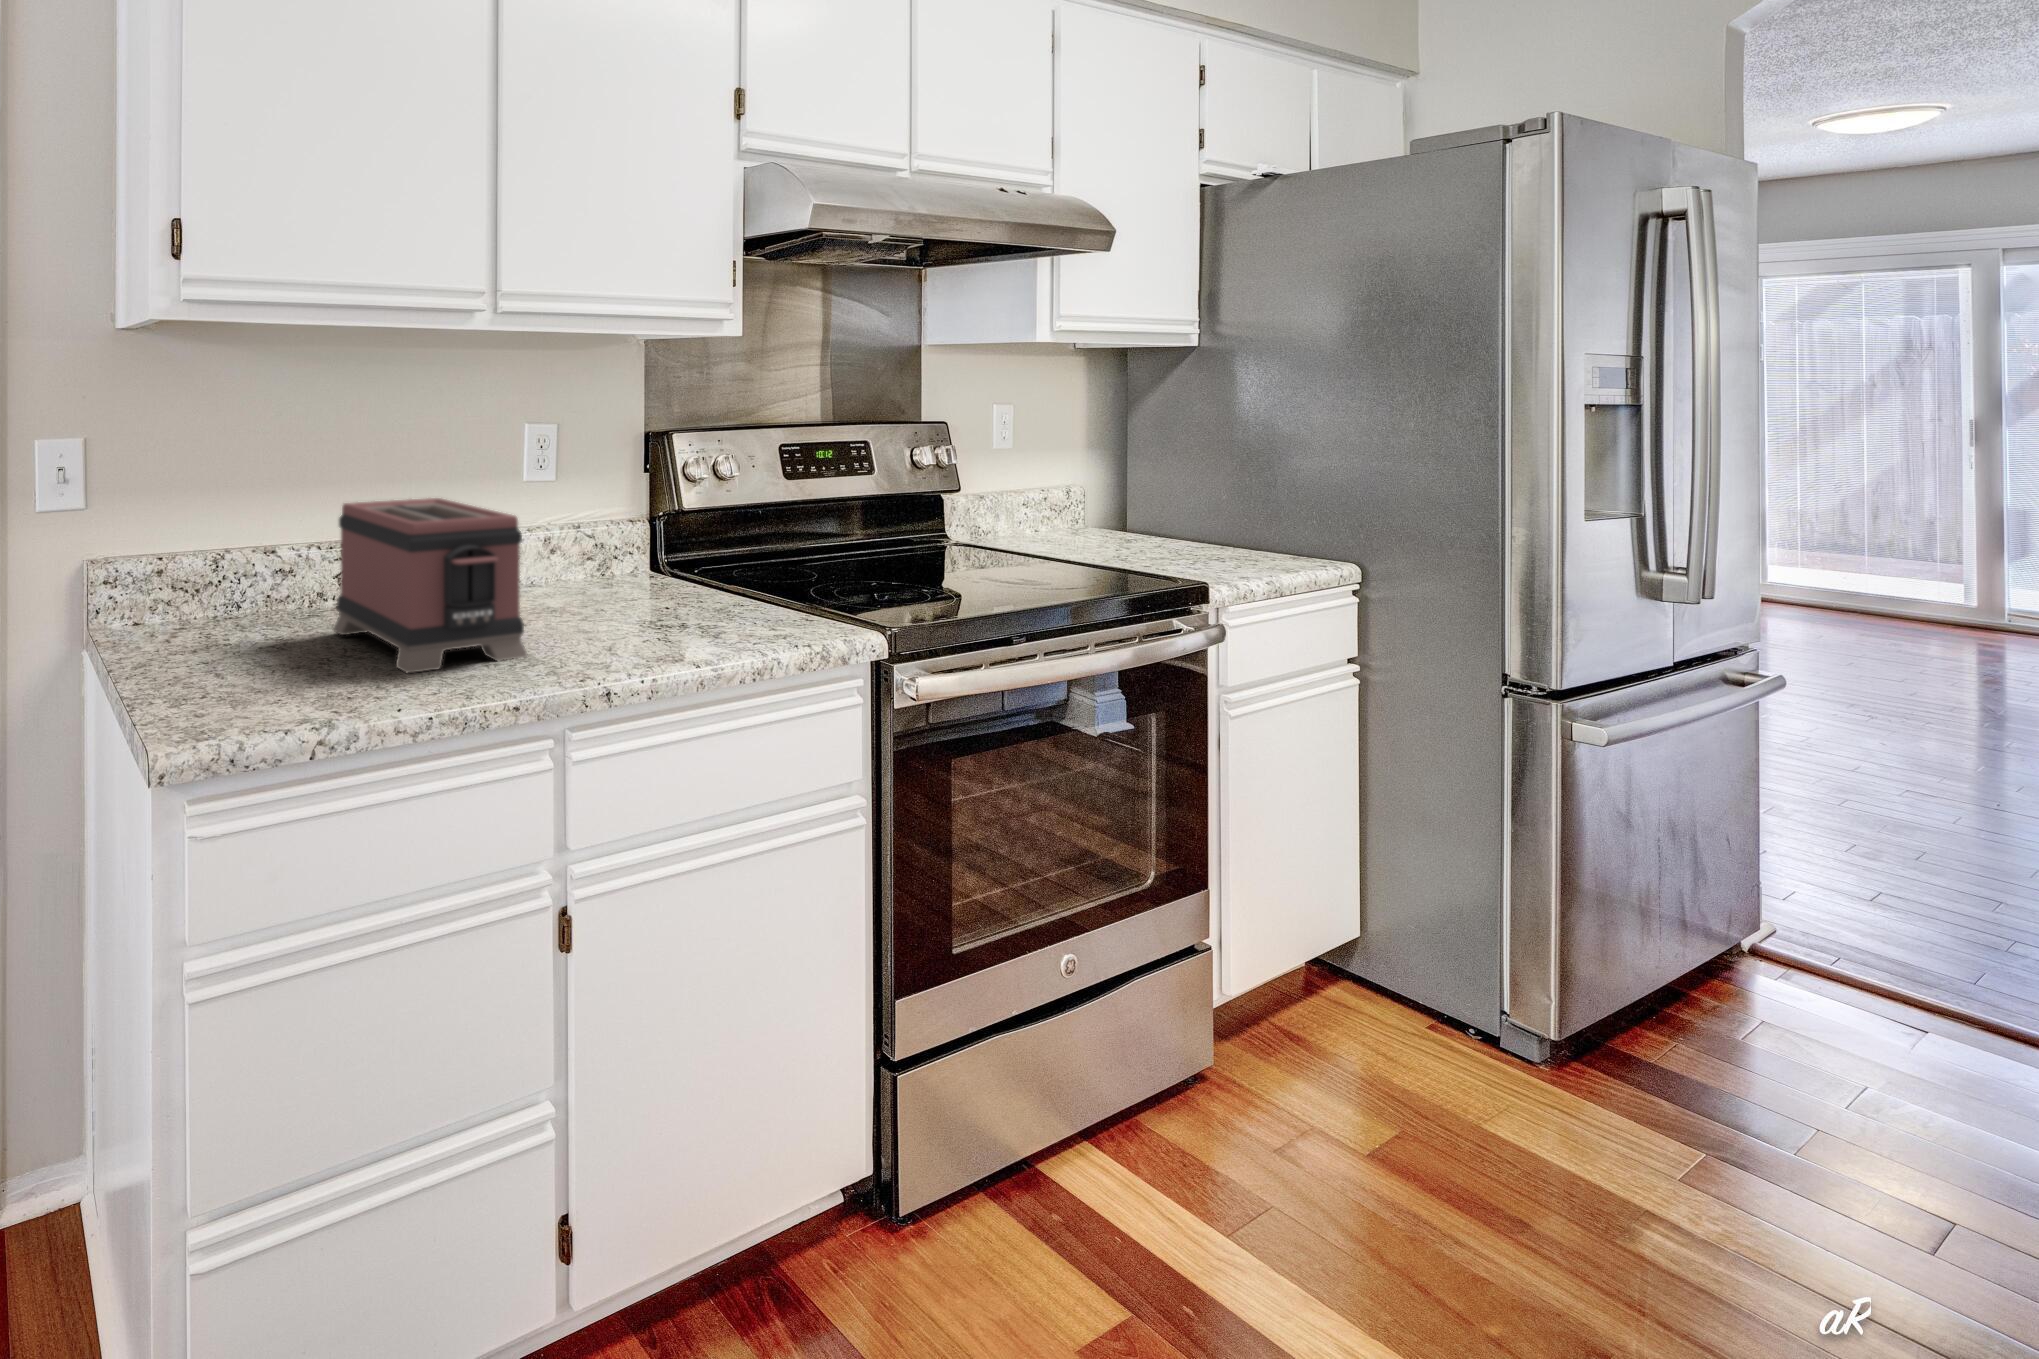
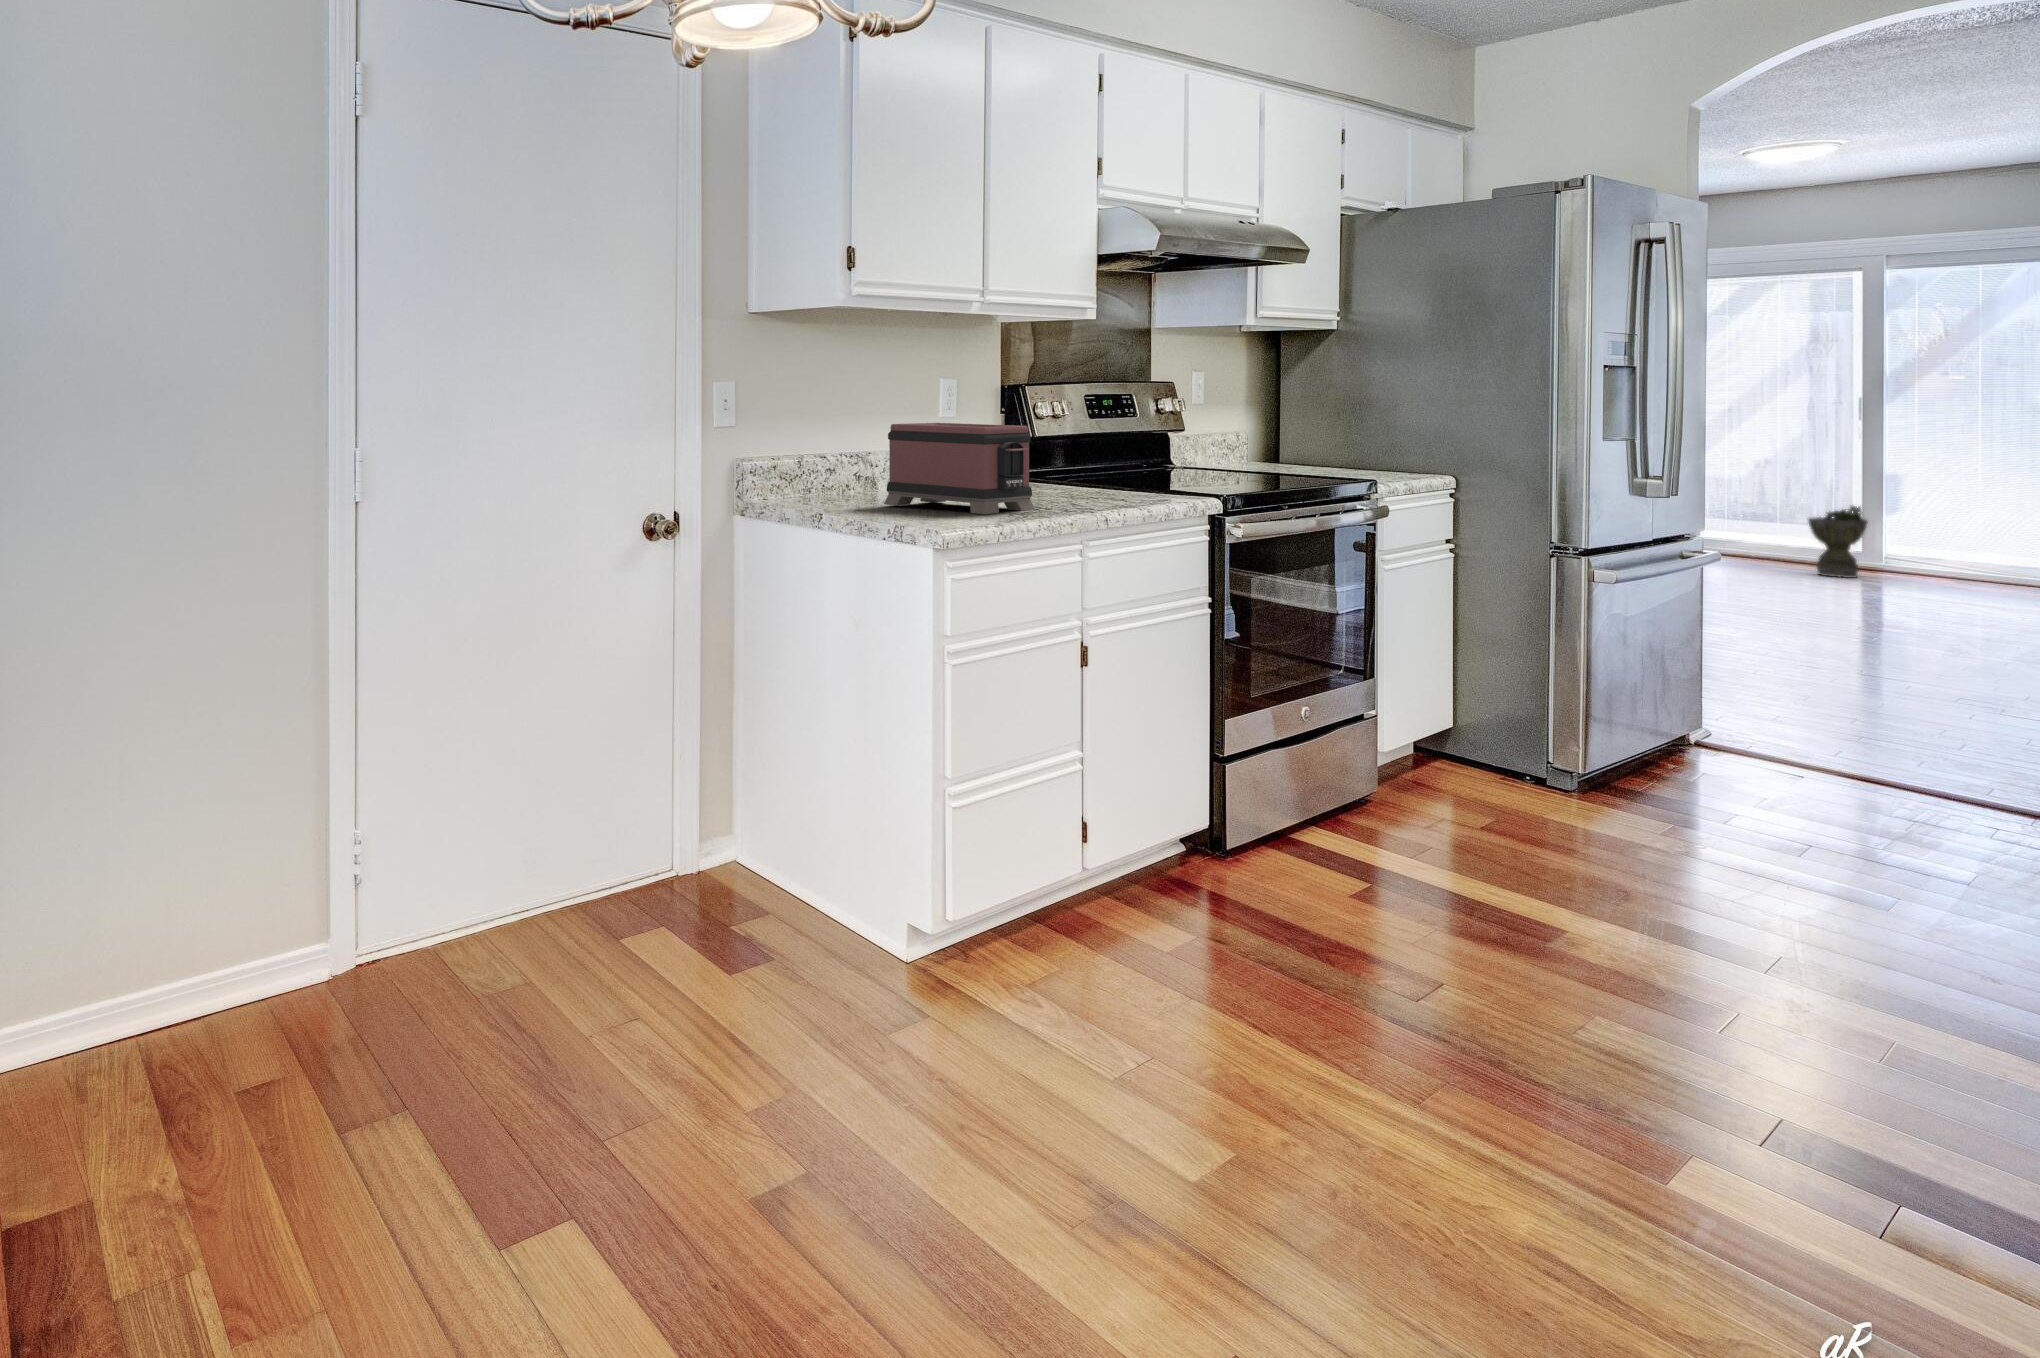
planter: none [1902,546,1982,633] -> present [1808,506,1867,578]

